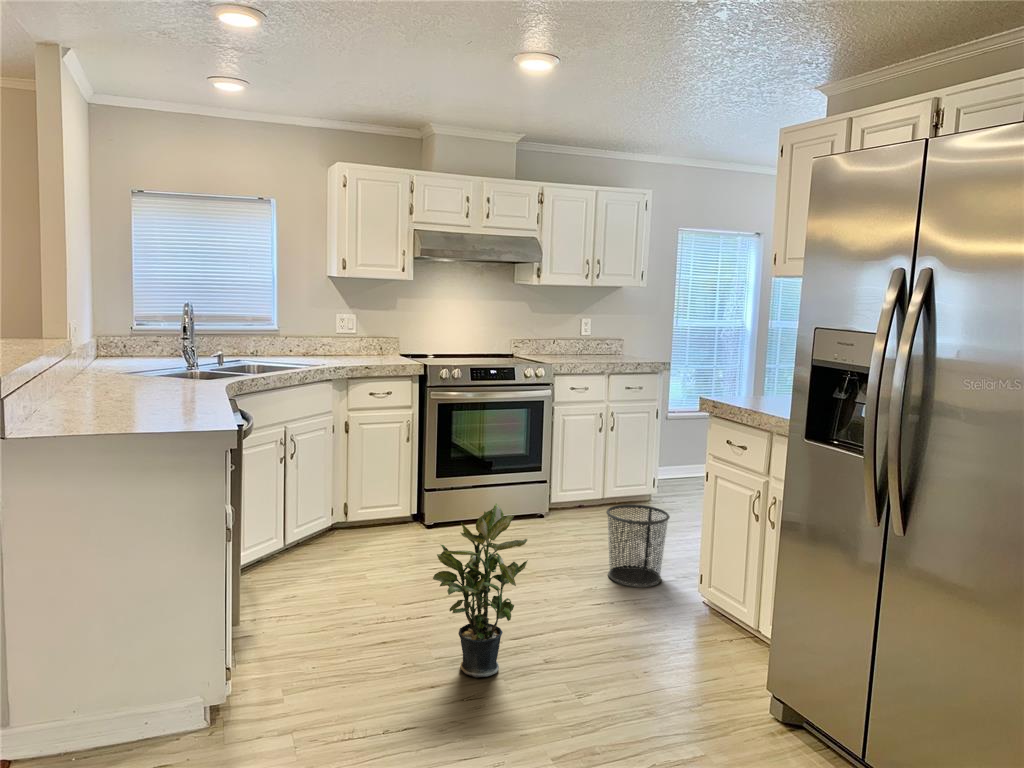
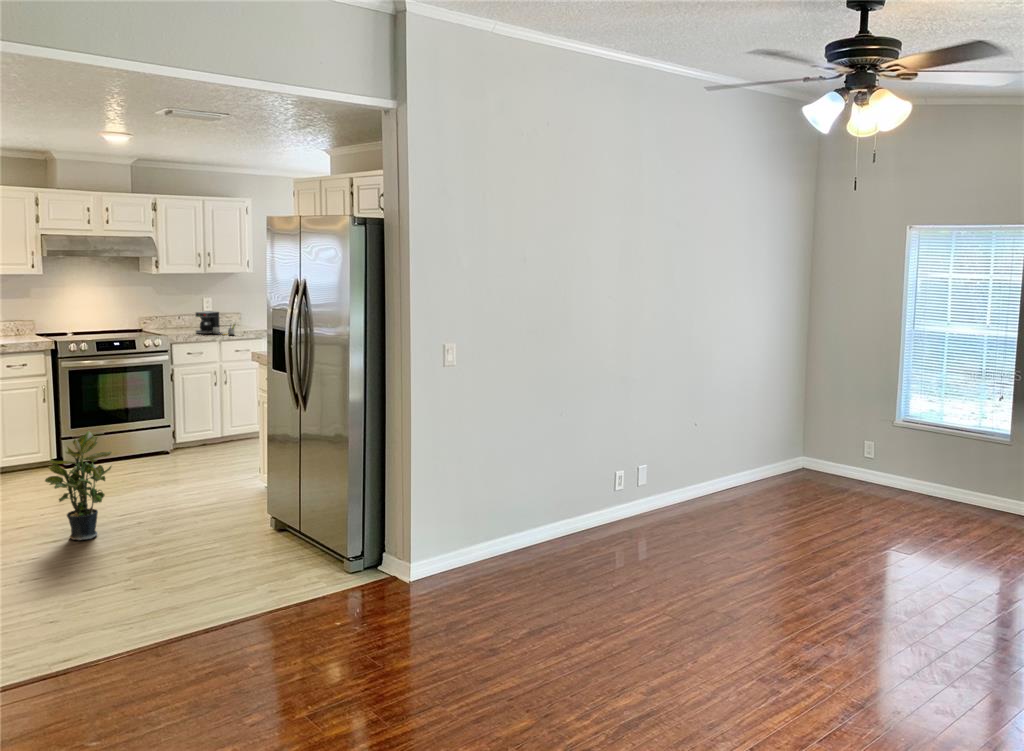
coffee maker: none [580,334,634,365] -> present [195,311,235,335]
waste bin: present [606,504,670,587] -> none [197,434,243,488]

